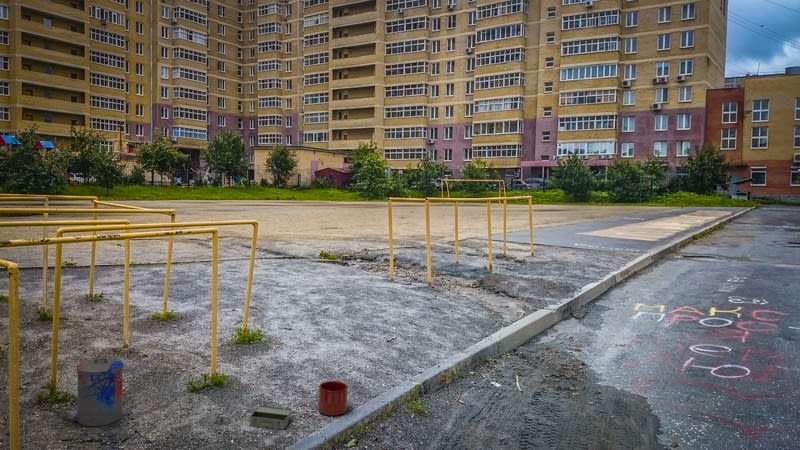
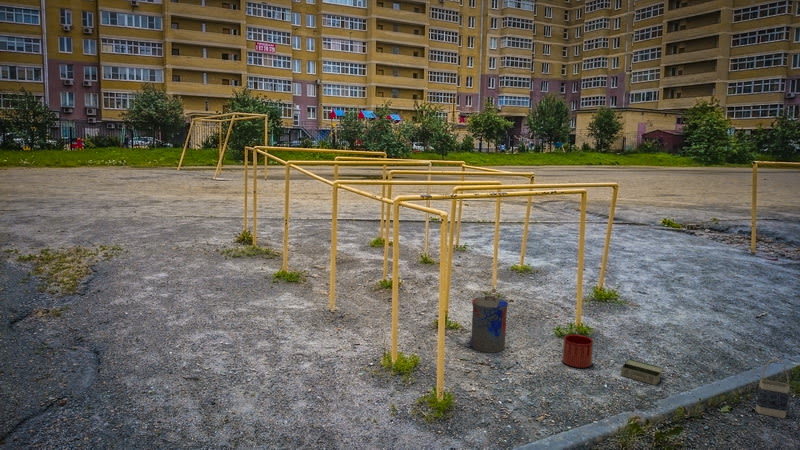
planter: present [318,381,348,416] -> present [562,334,593,368]
bag: none [372,385,398,439] -> present [756,359,790,418]

